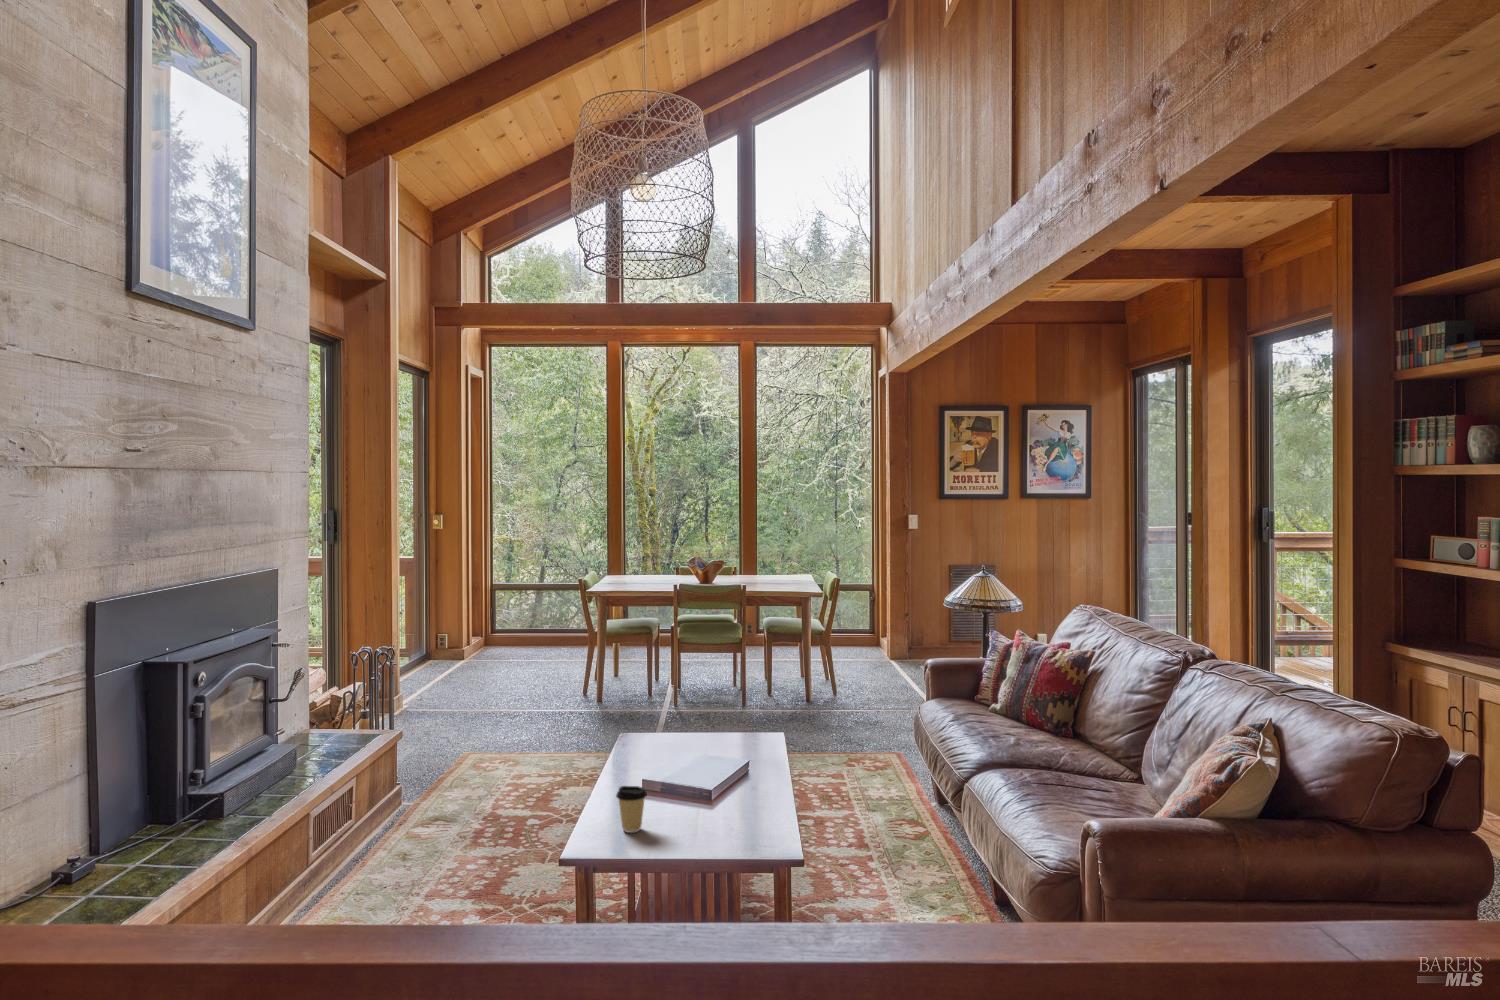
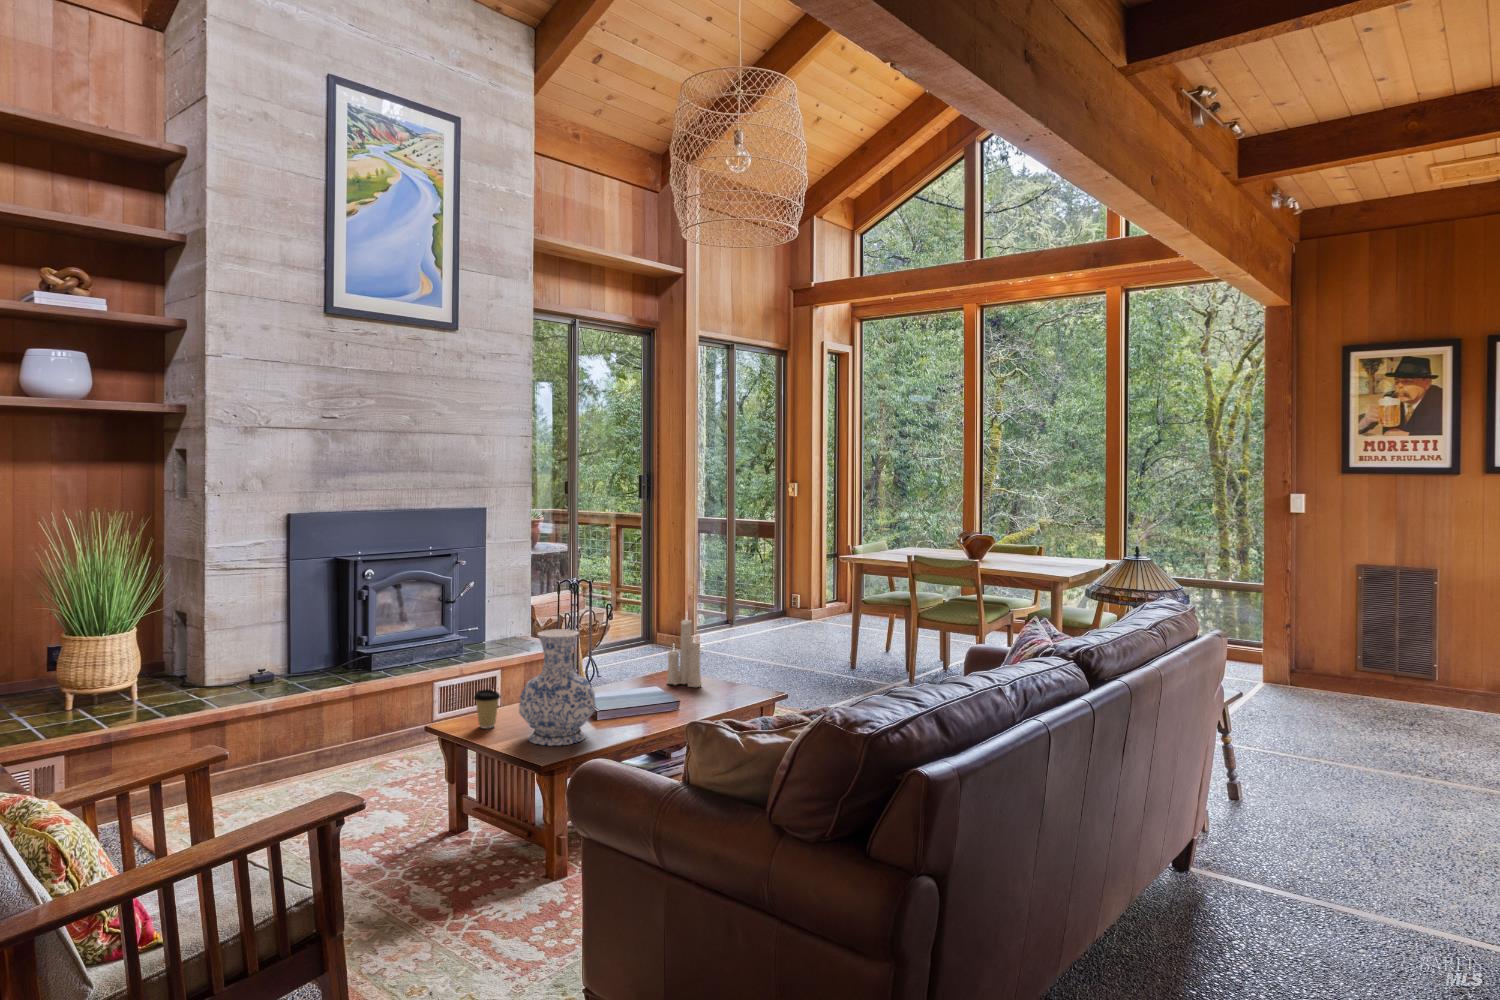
candle: none [652,661,690,746] -> present [666,619,701,687]
vase: none [683,697,766,830] -> present [519,629,596,746]

